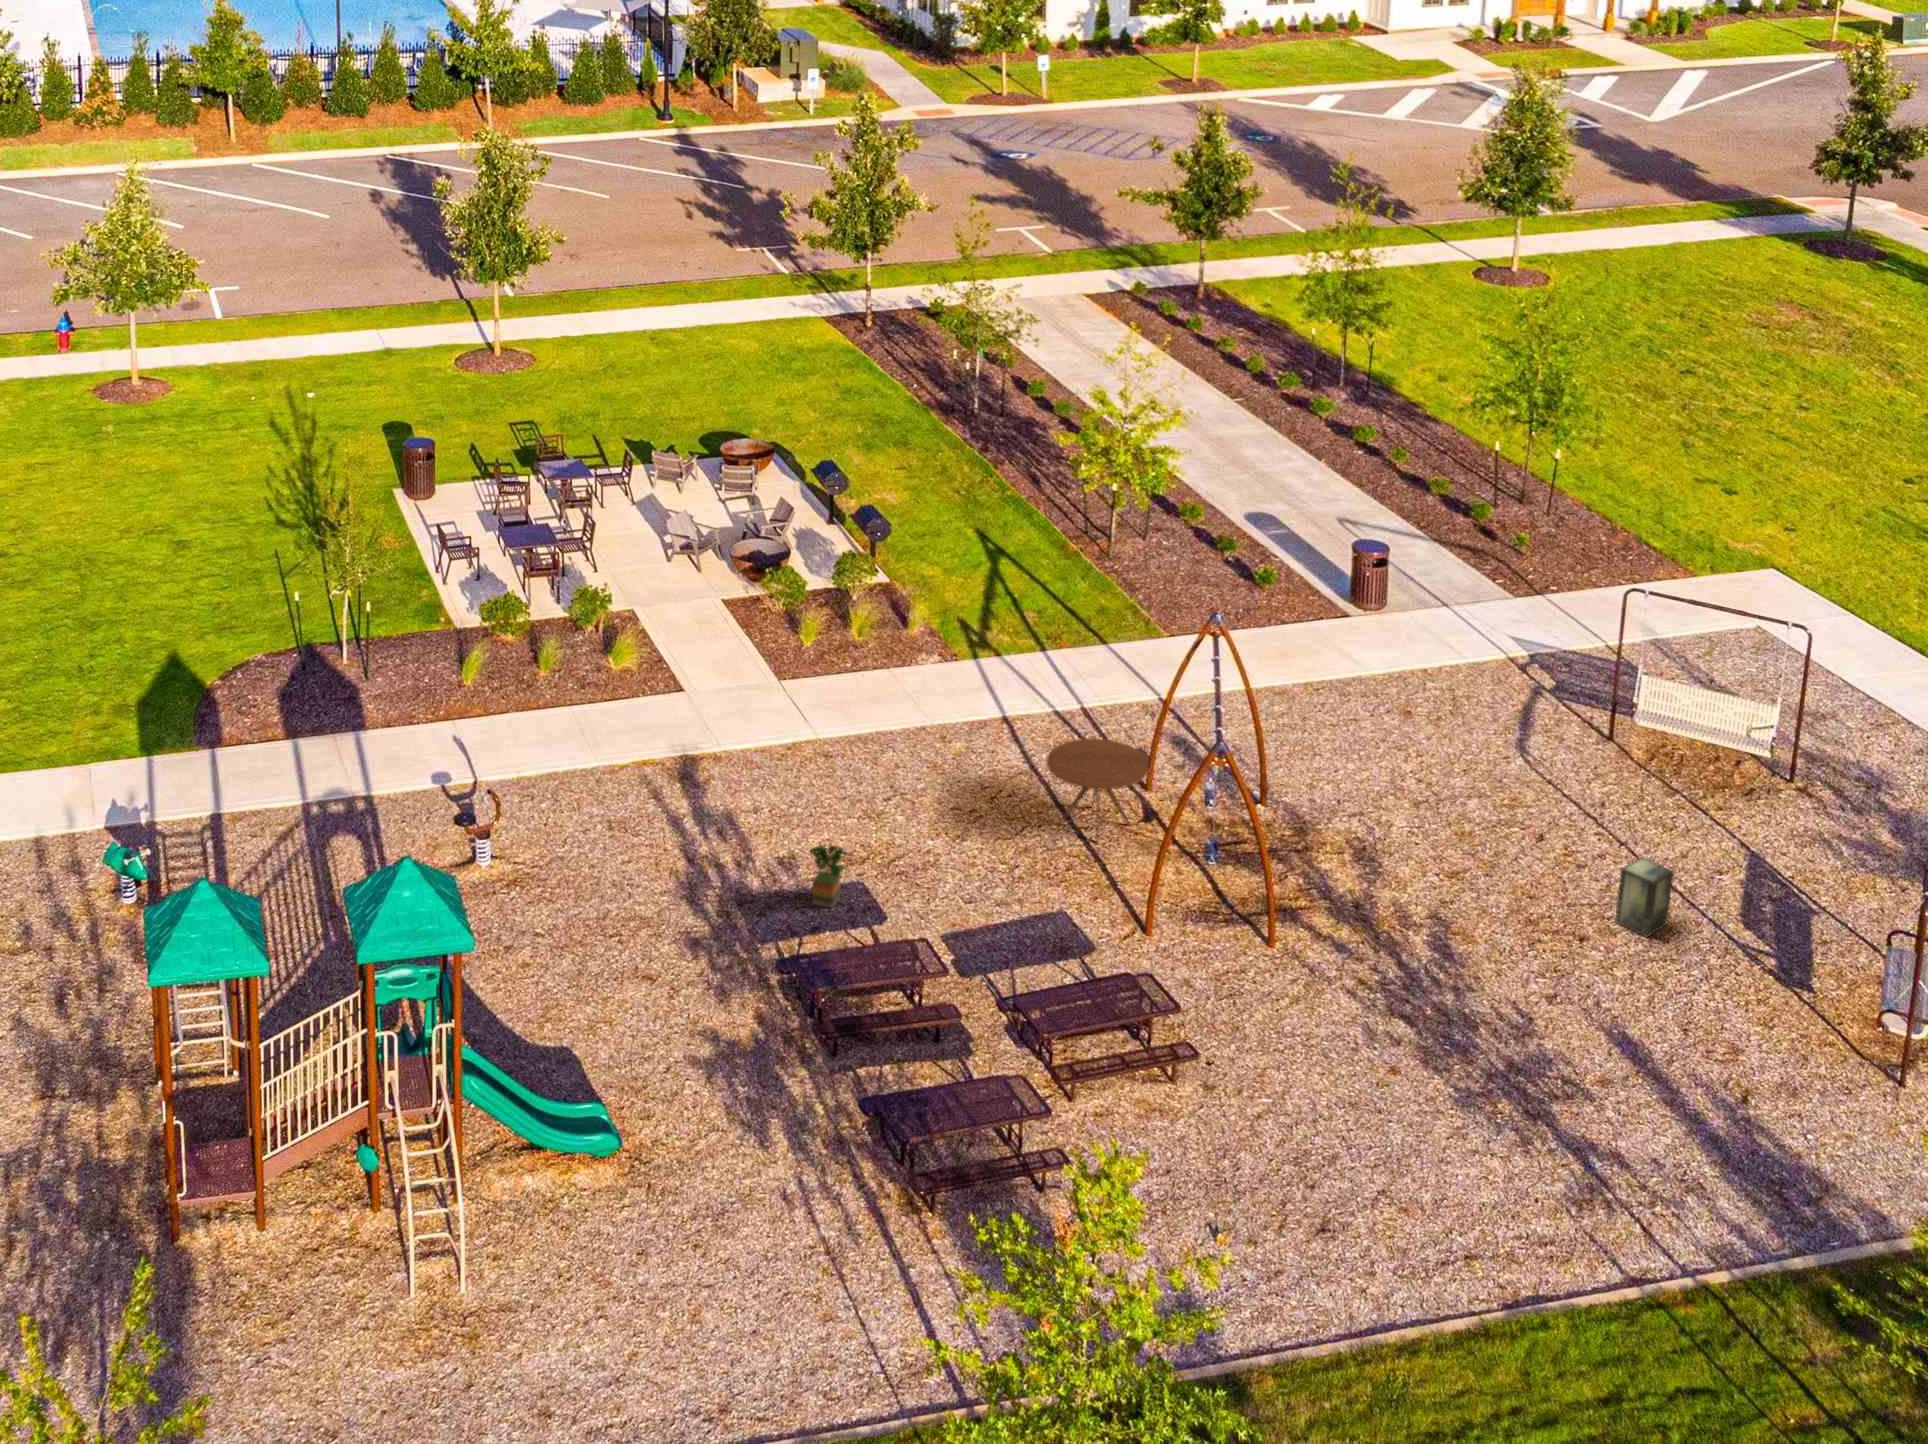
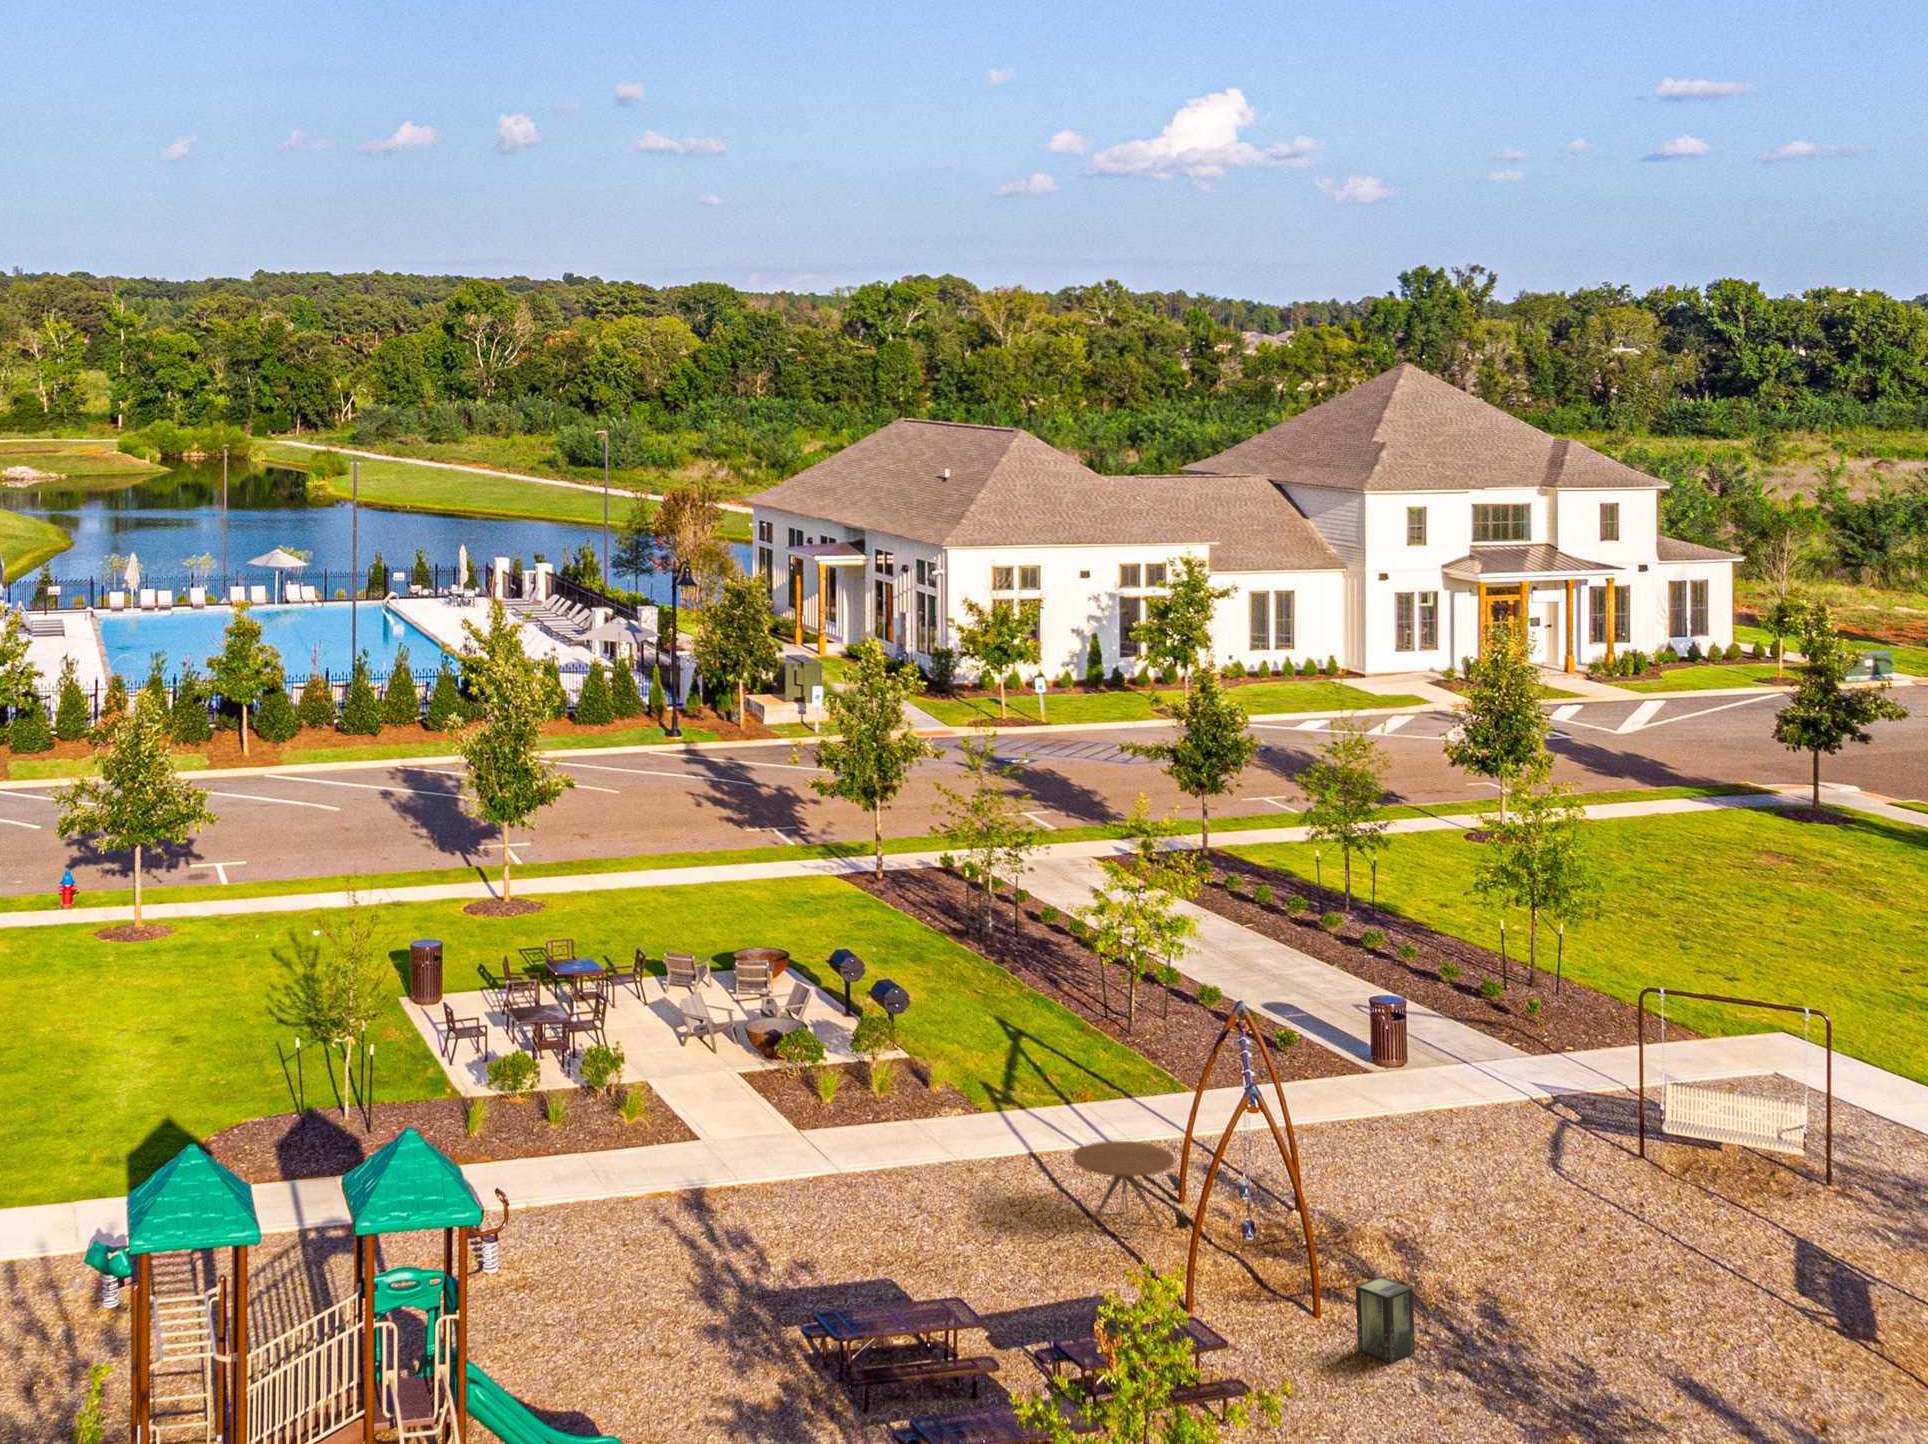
potted tree: present [810,845,847,908] -> none [845,1221,884,1288]
storage box: present [1615,857,1674,937] -> present [1356,1277,1415,1363]

